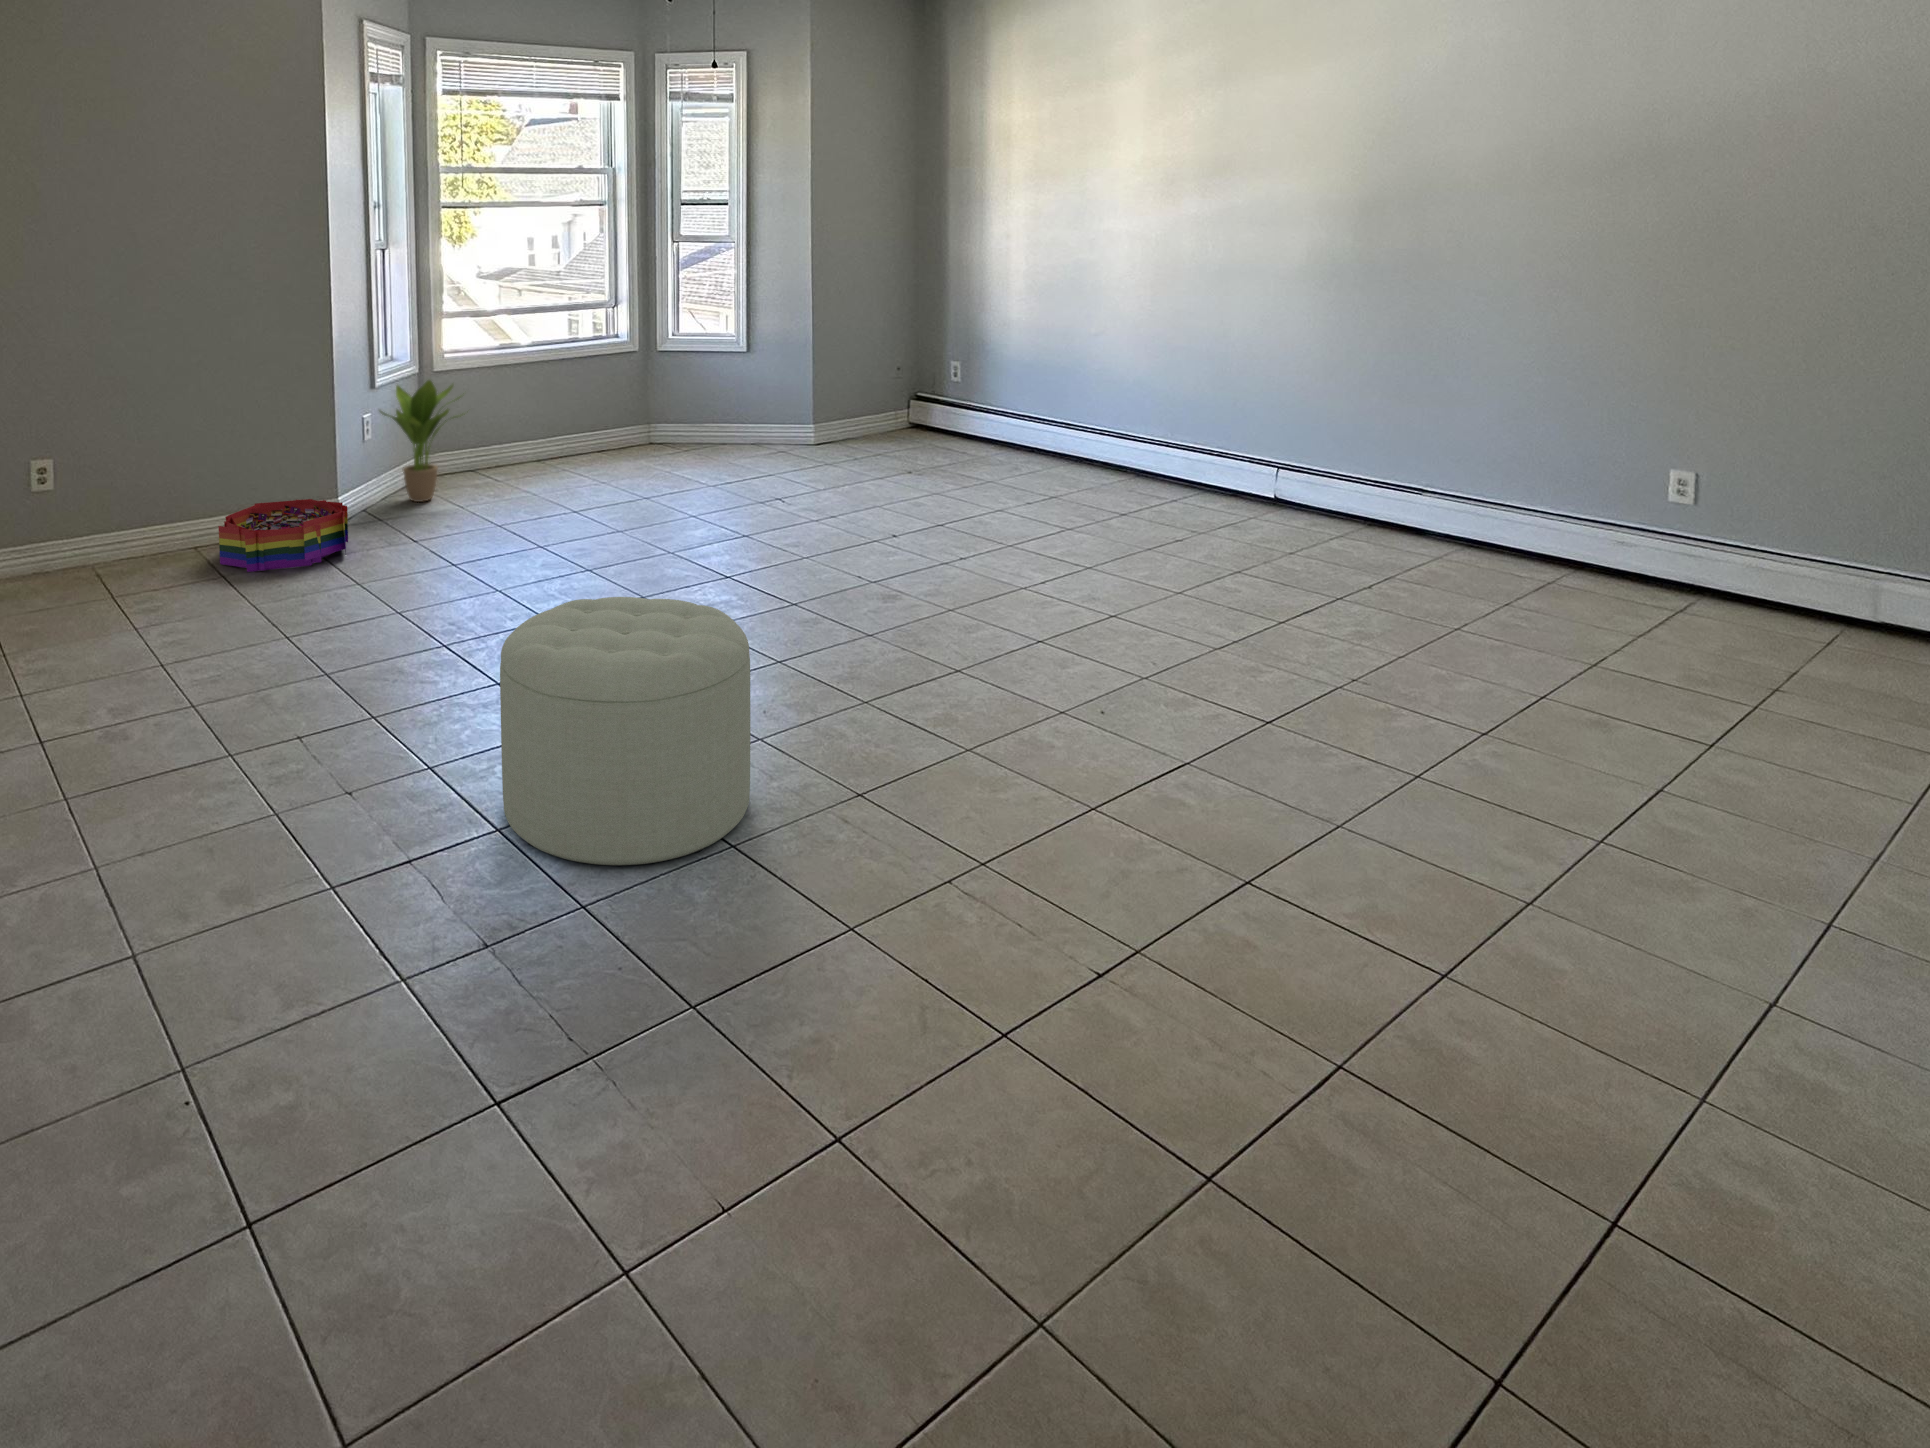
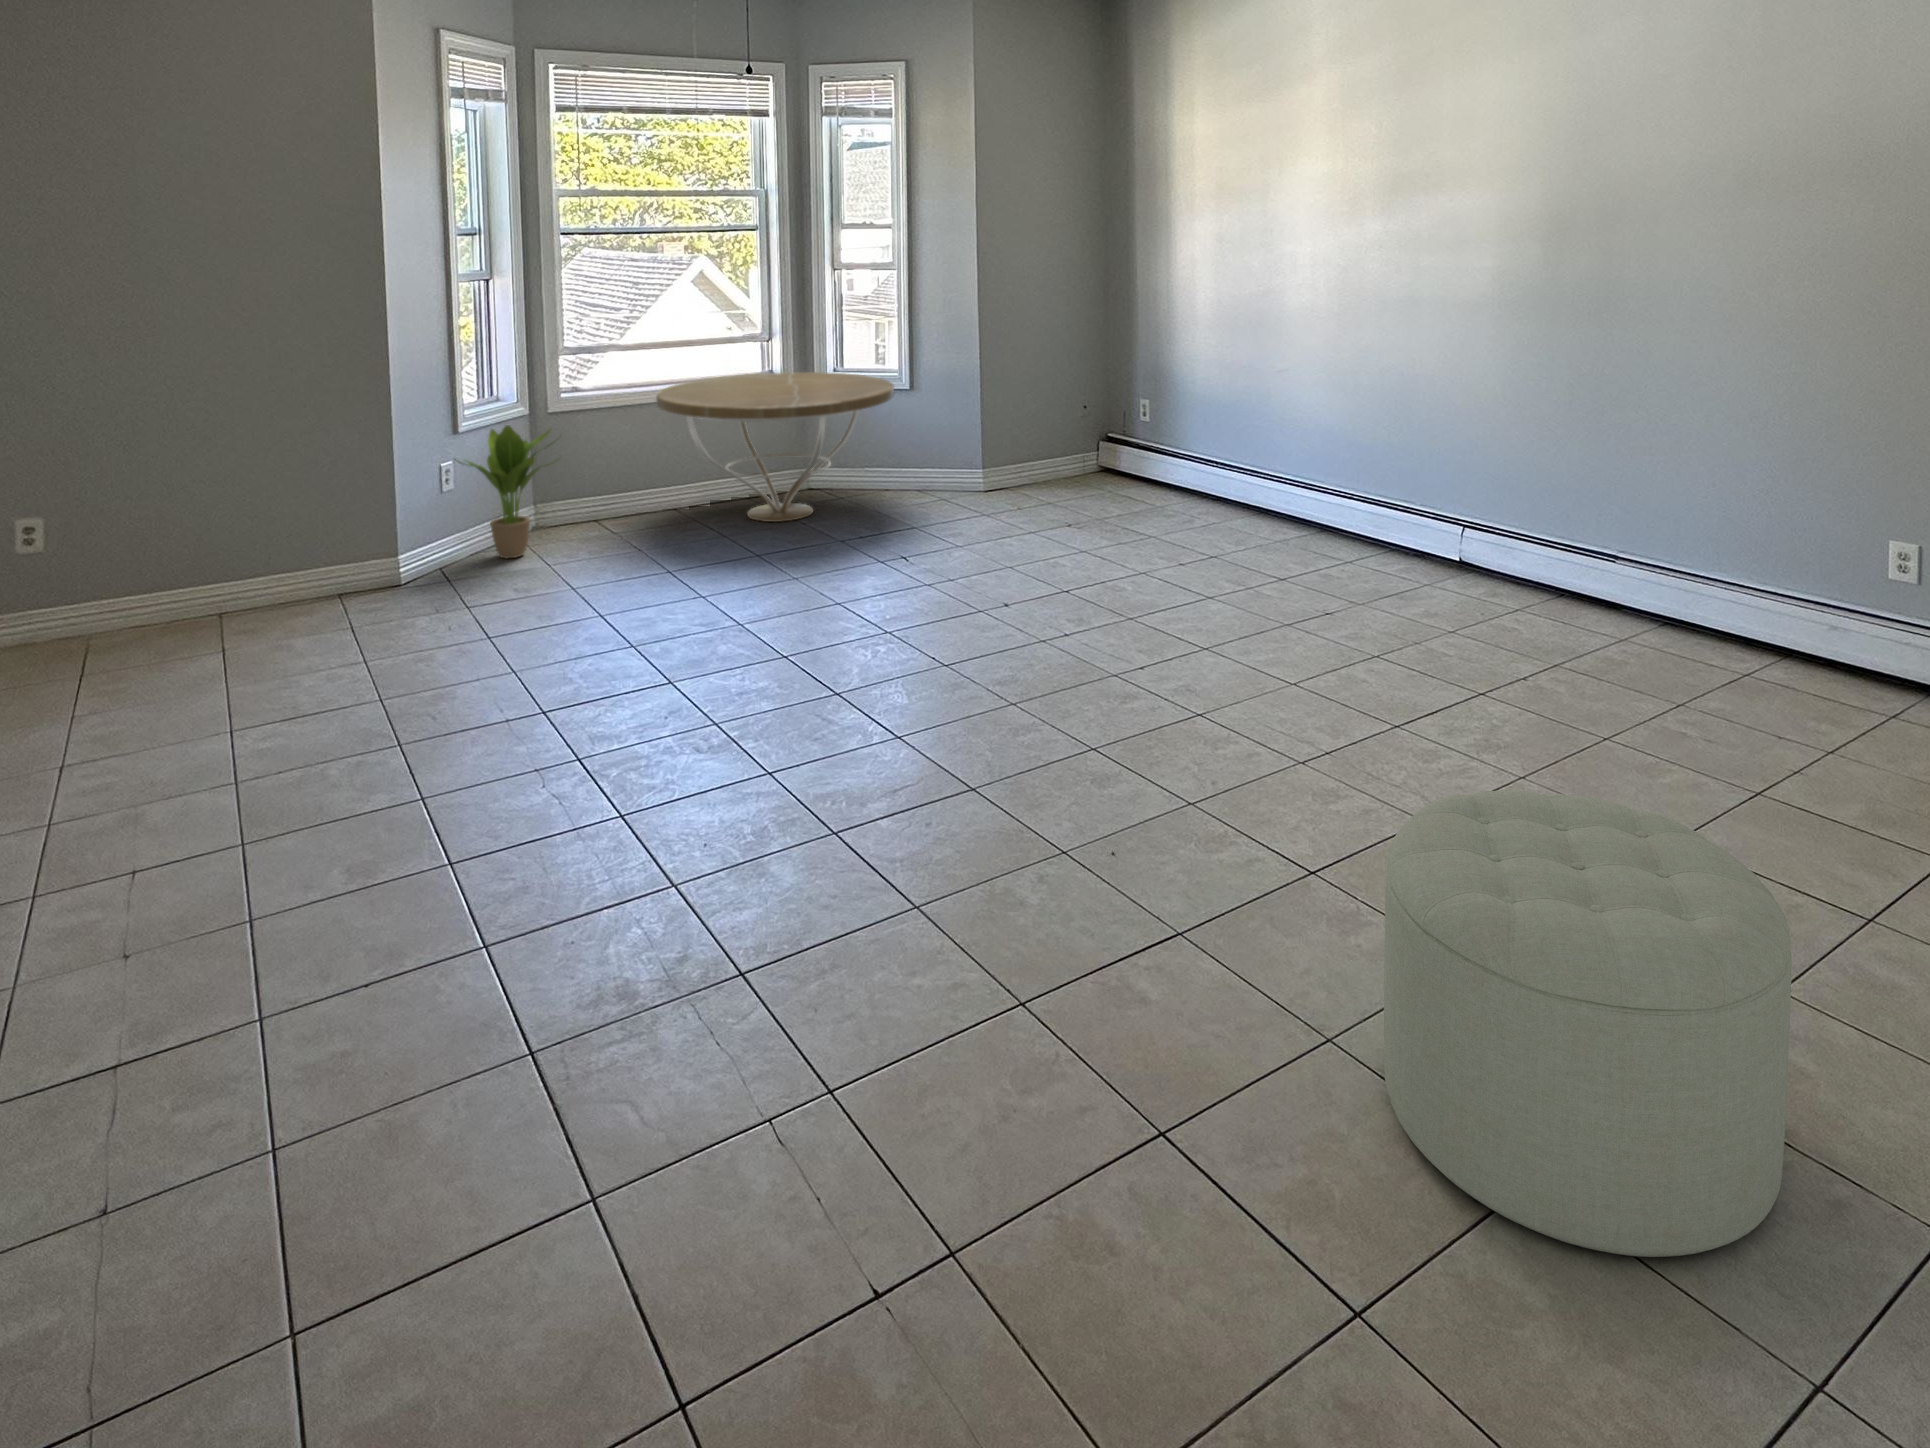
coffee table: none [535,337,749,471] -> present [656,372,894,522]
storage bin: present [218,499,348,572] -> none [231,560,391,647]
ottoman: present [500,597,751,865] -> present [1384,790,1792,1257]

